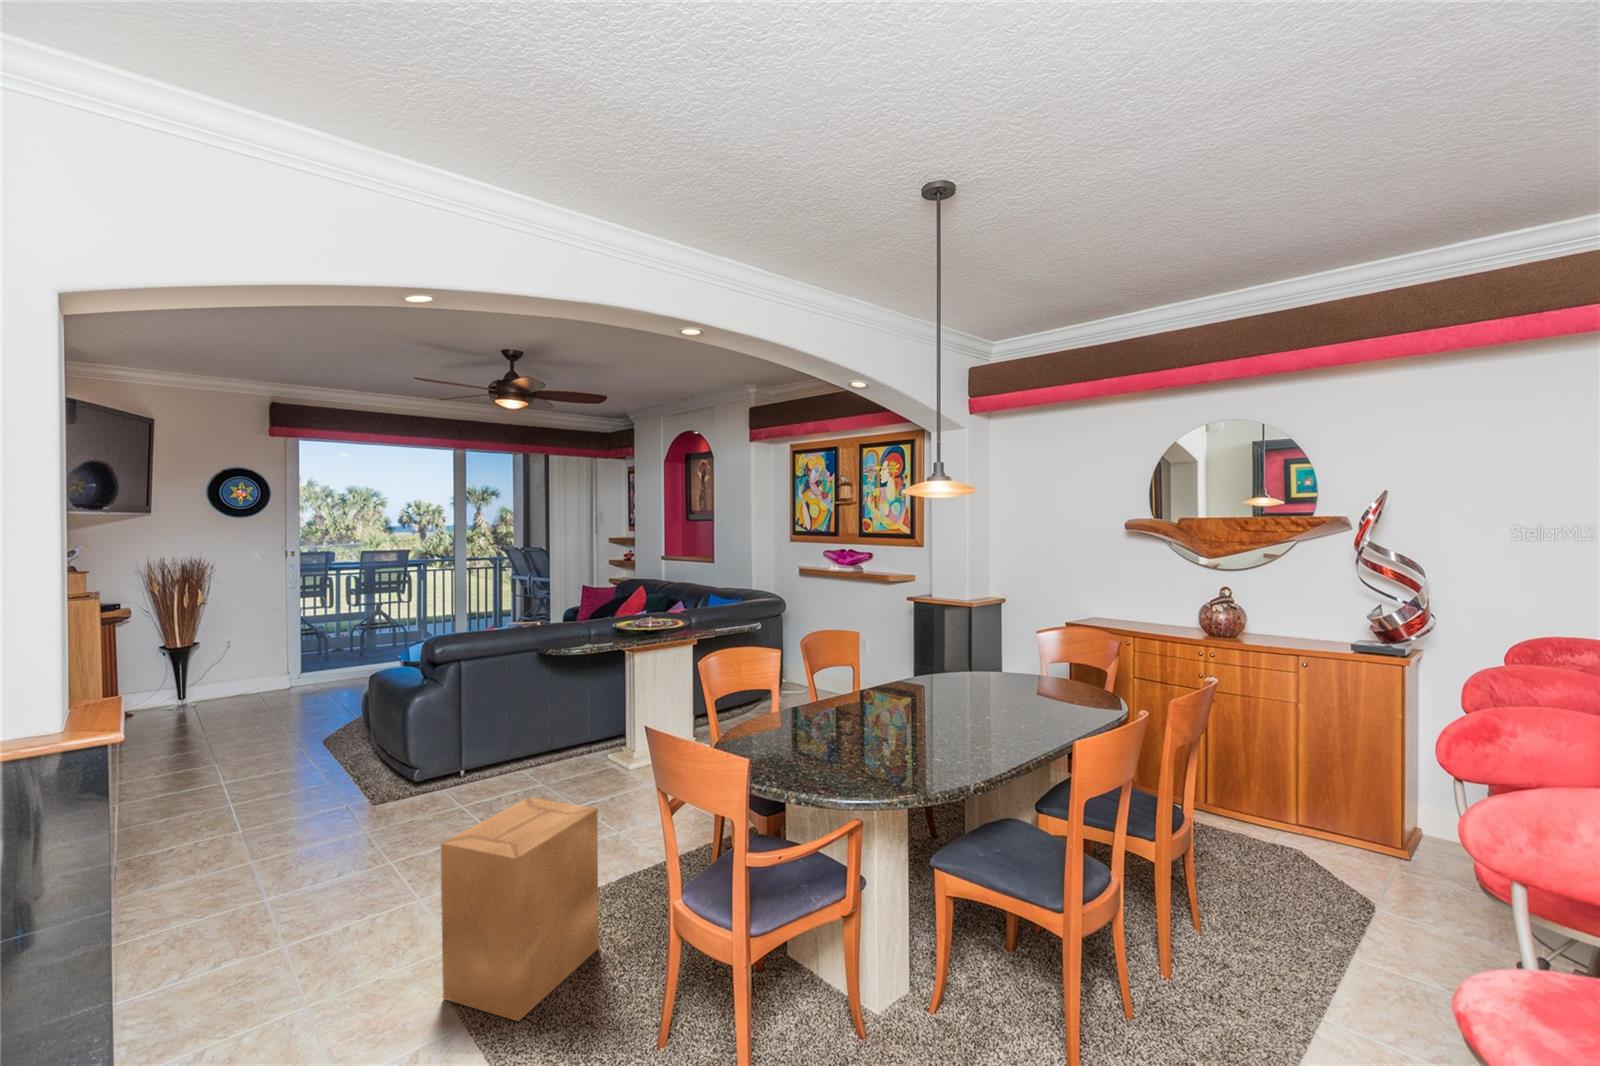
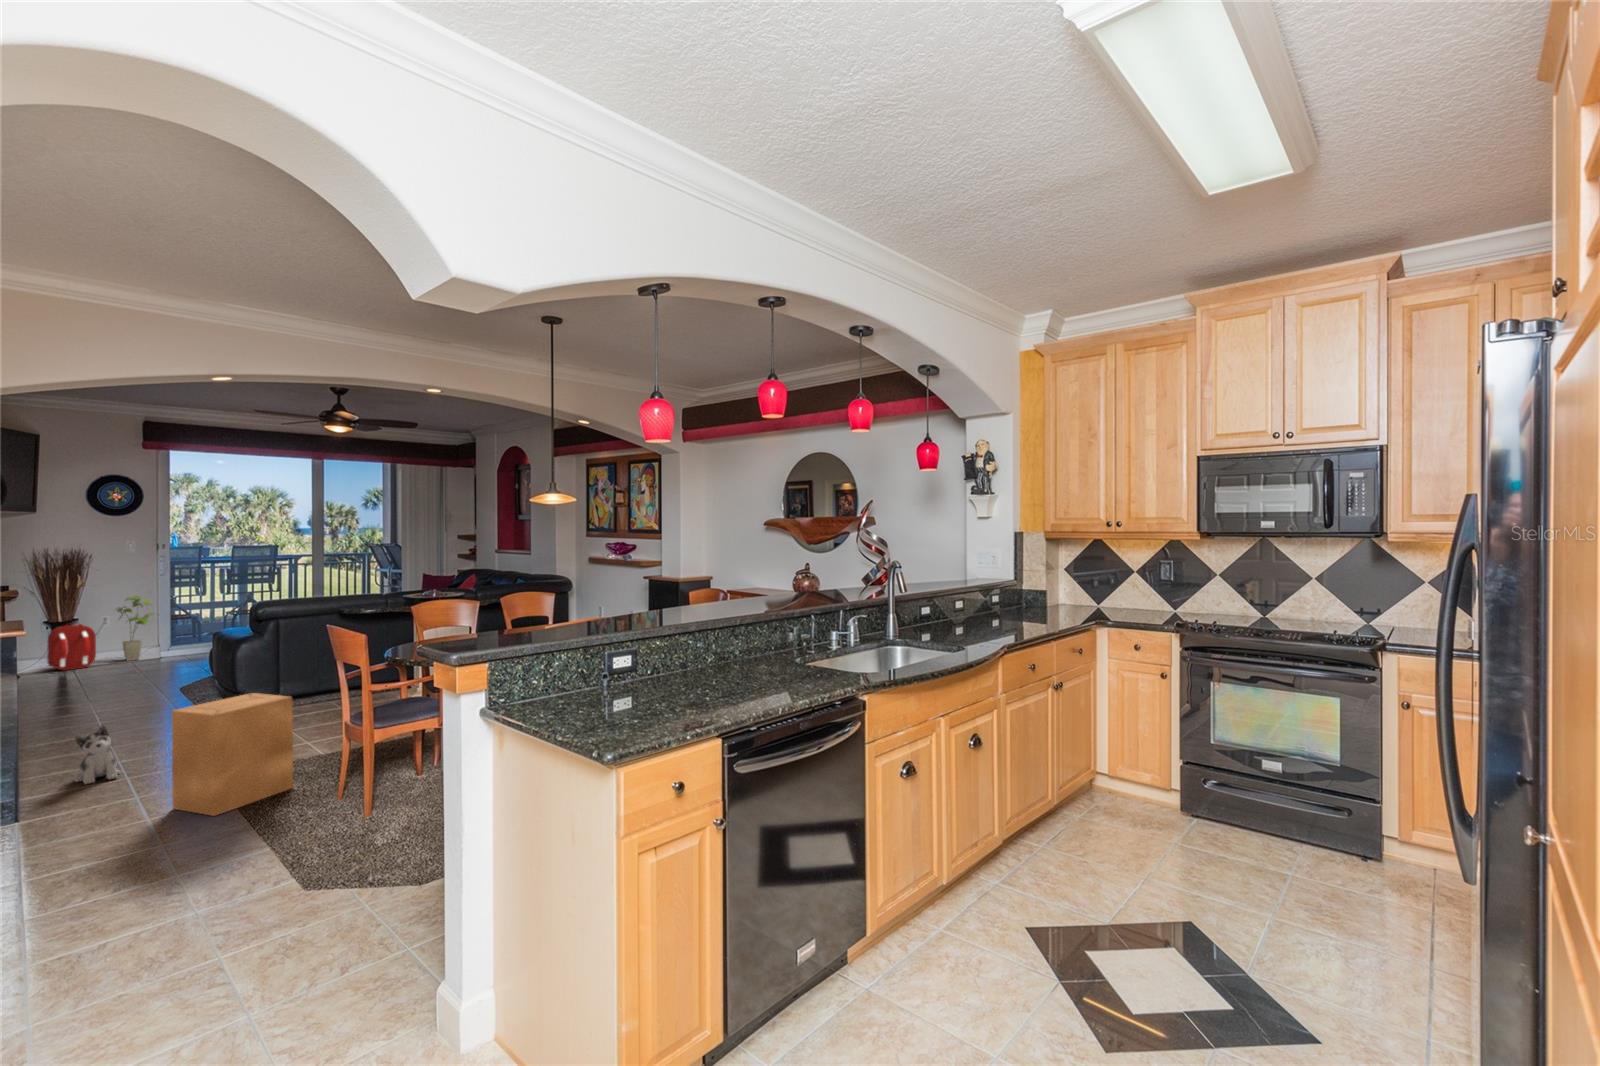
house plant: none [237,612,287,691] -> present [117,596,155,661]
backpack: none [165,647,220,705] -> present [47,624,96,670]
plush toy: none [269,839,328,932] -> present [75,726,120,784]

